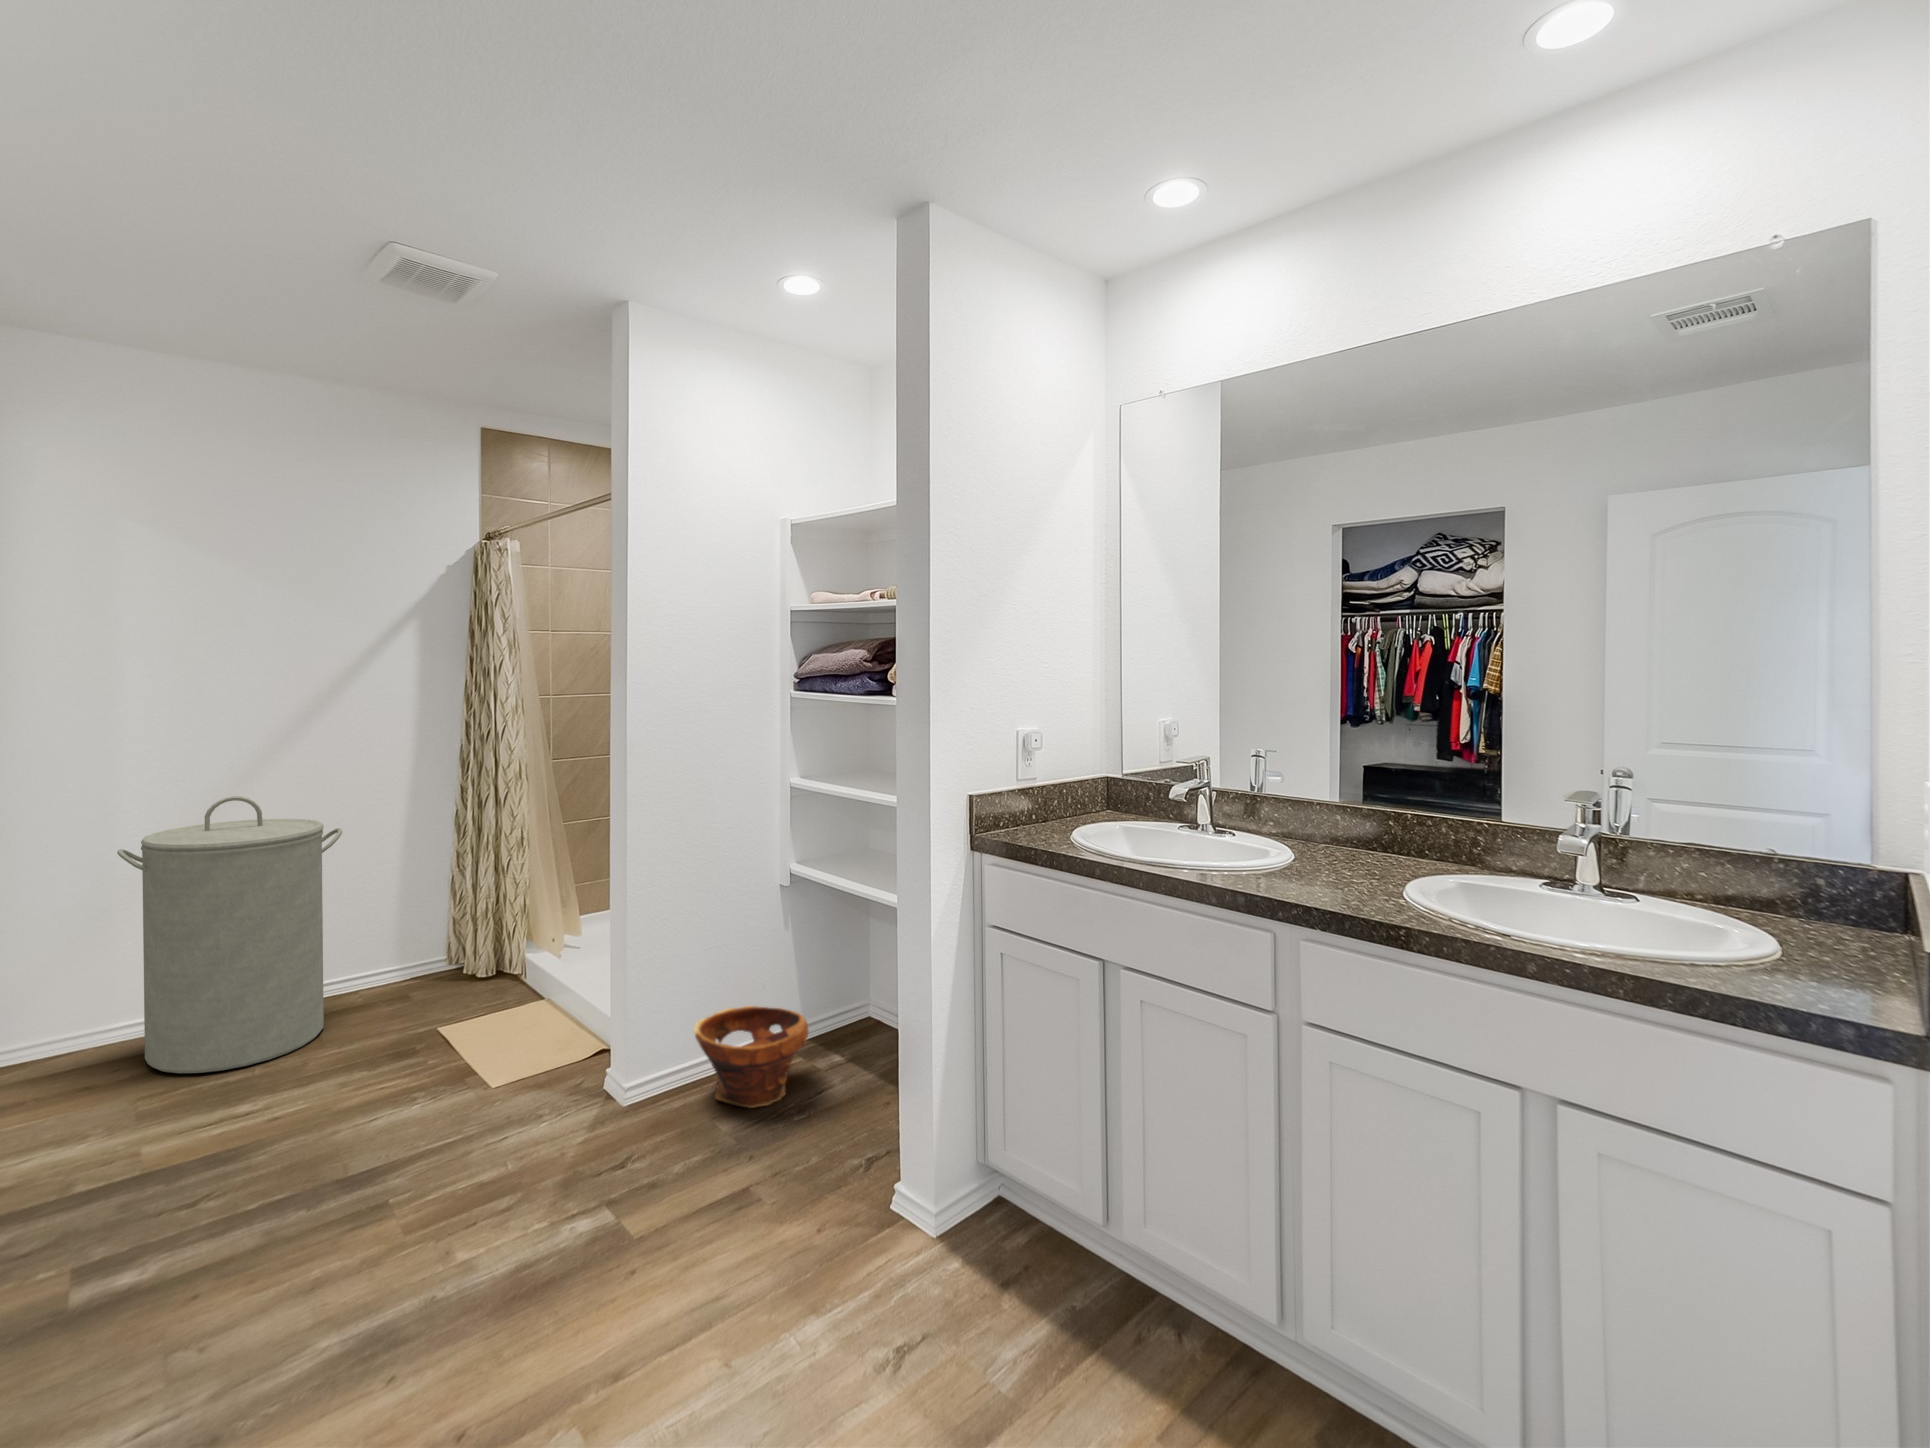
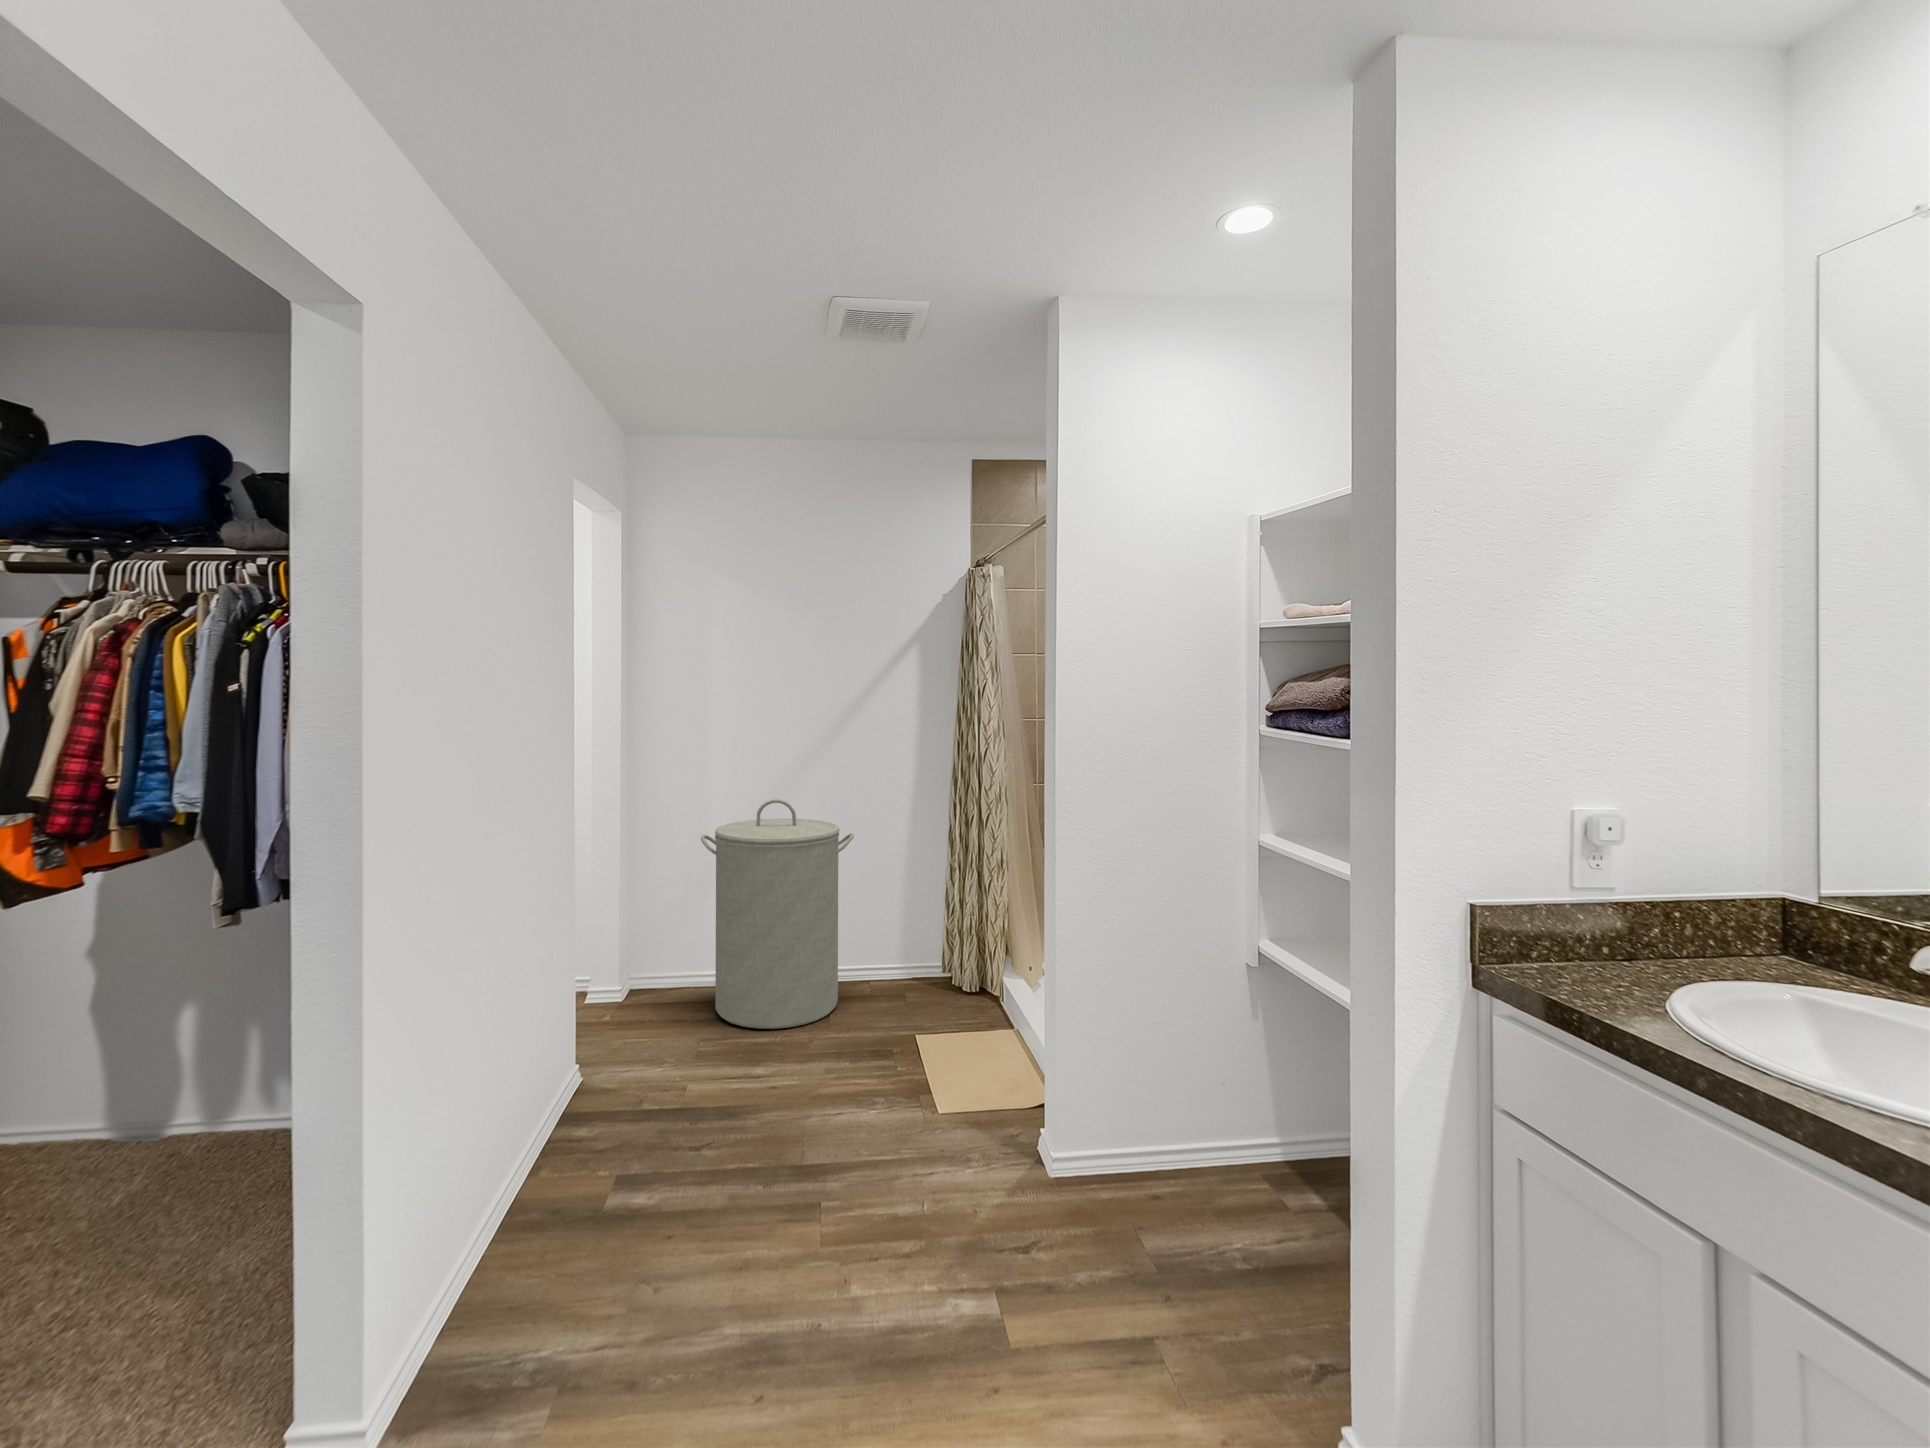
planter: present [694,1006,809,1108] -> none [1125,1094,1267,1231]

